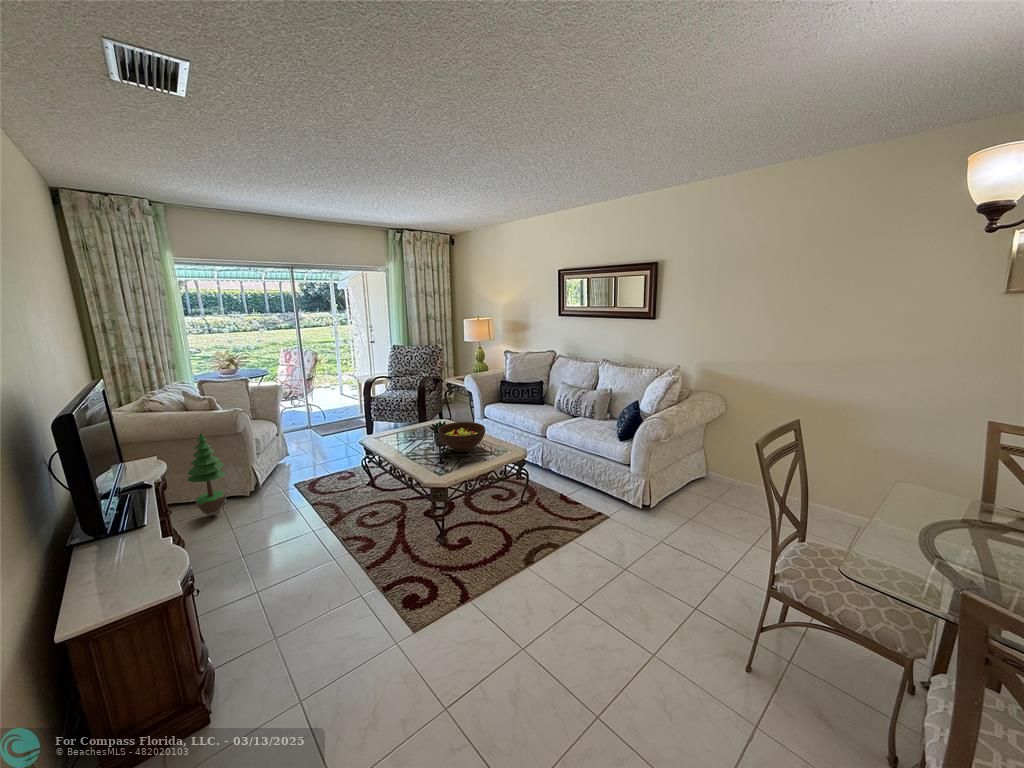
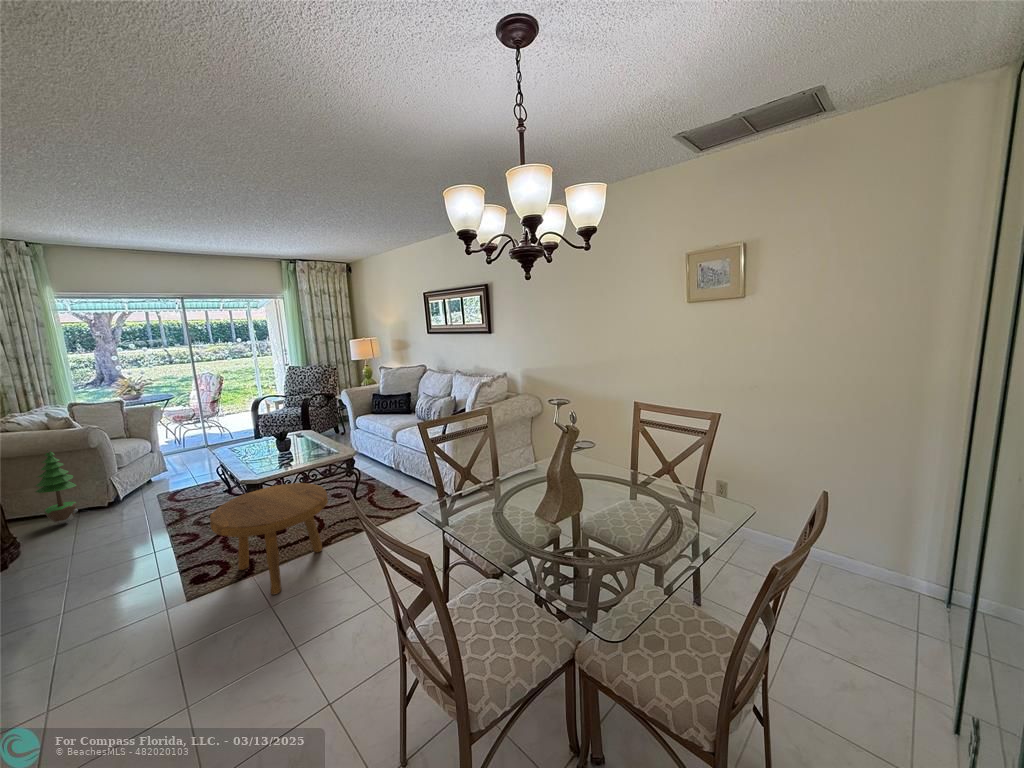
fruit bowl: present [438,422,485,452] -> none [279,431,325,457]
footstool: none [435,491,559,633] -> present [210,483,328,595]

